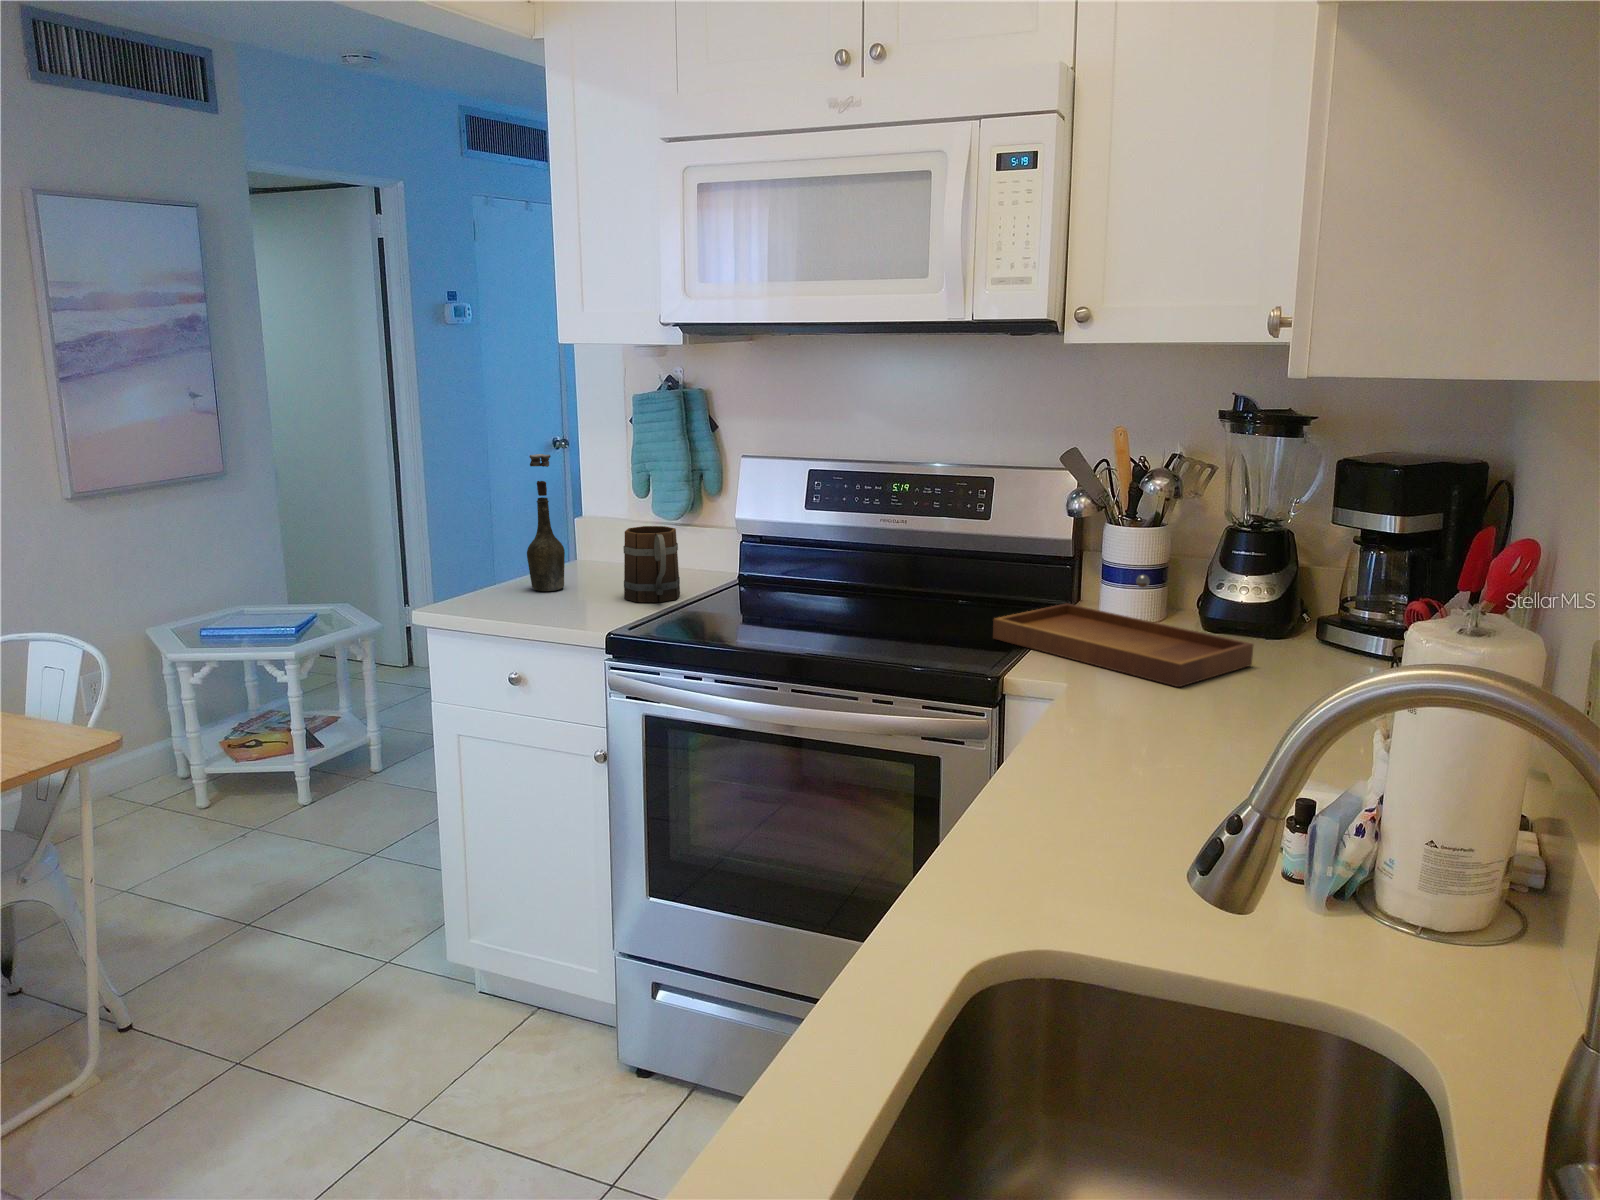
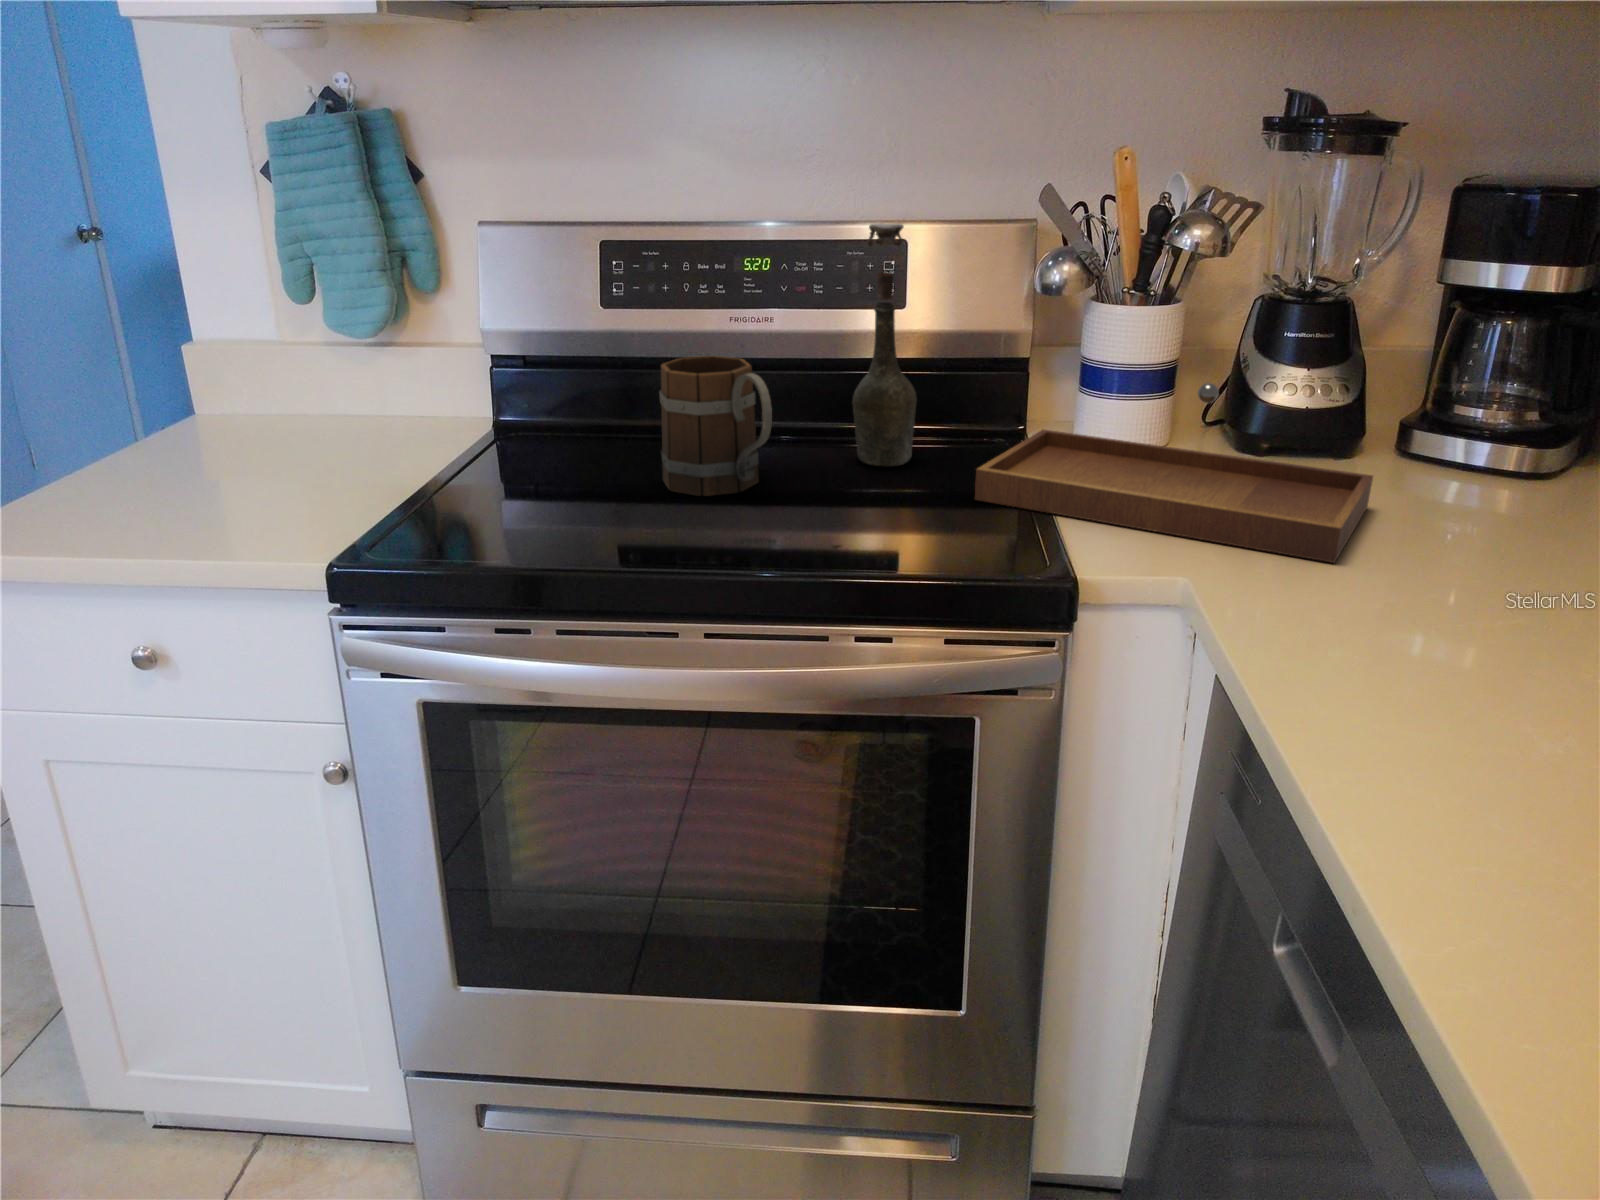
bottle: present [527,454,565,591] -> present [852,223,917,467]
mug: present [623,526,680,602] -> present [659,356,772,496]

